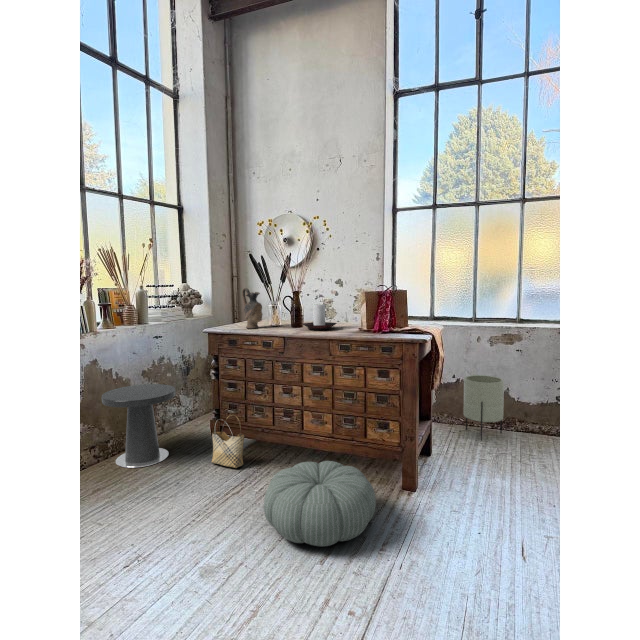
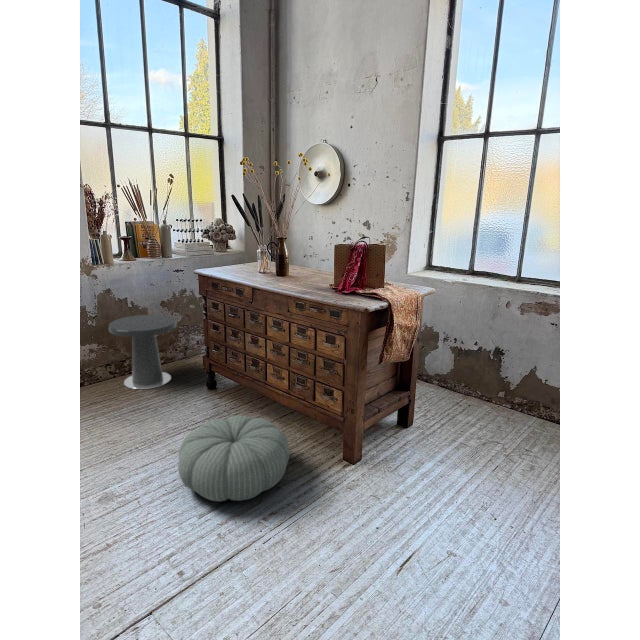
ceramic pitcher: present [242,288,262,329] -> none [230,230,248,273]
candle holder: present [302,304,337,330] -> none [276,252,313,282]
planter: present [463,375,504,440] -> none [472,346,525,422]
woven basket: present [212,415,245,468] -> none [194,355,221,405]

